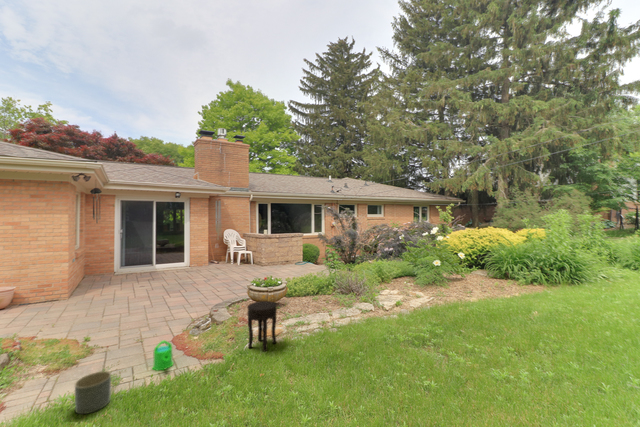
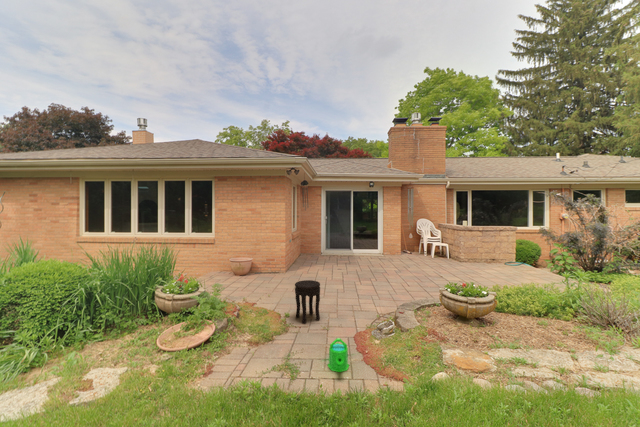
side table: present [248,301,277,351] -> present [295,280,320,324]
planter: present [75,371,111,414] -> none [255,357,284,401]

